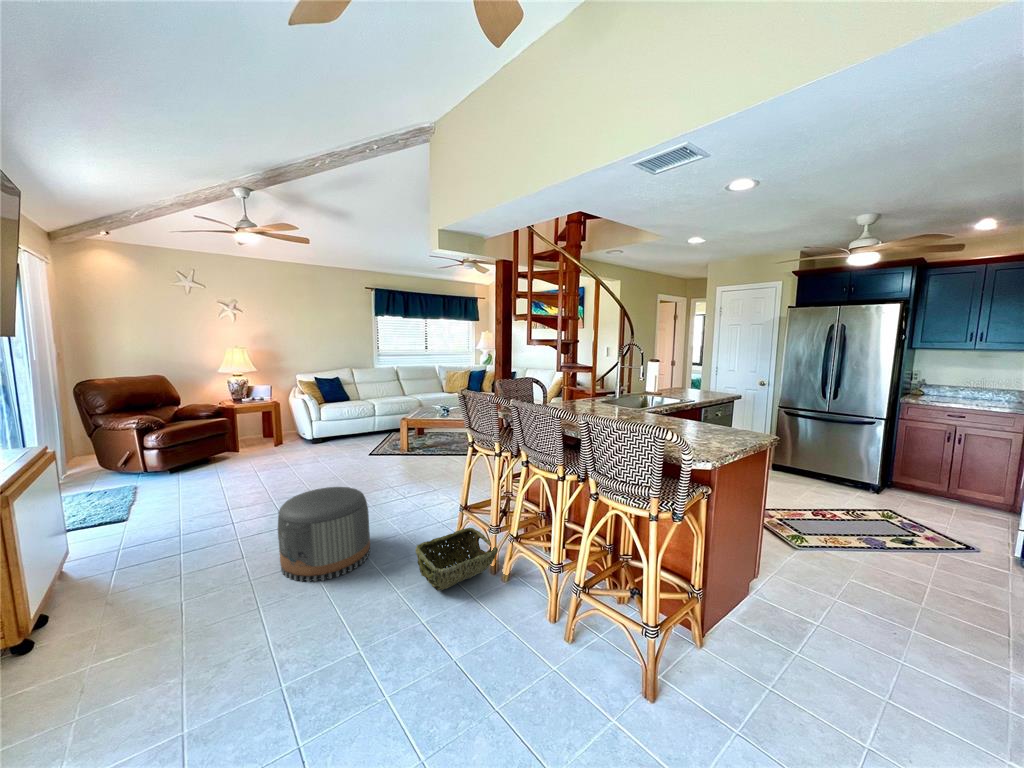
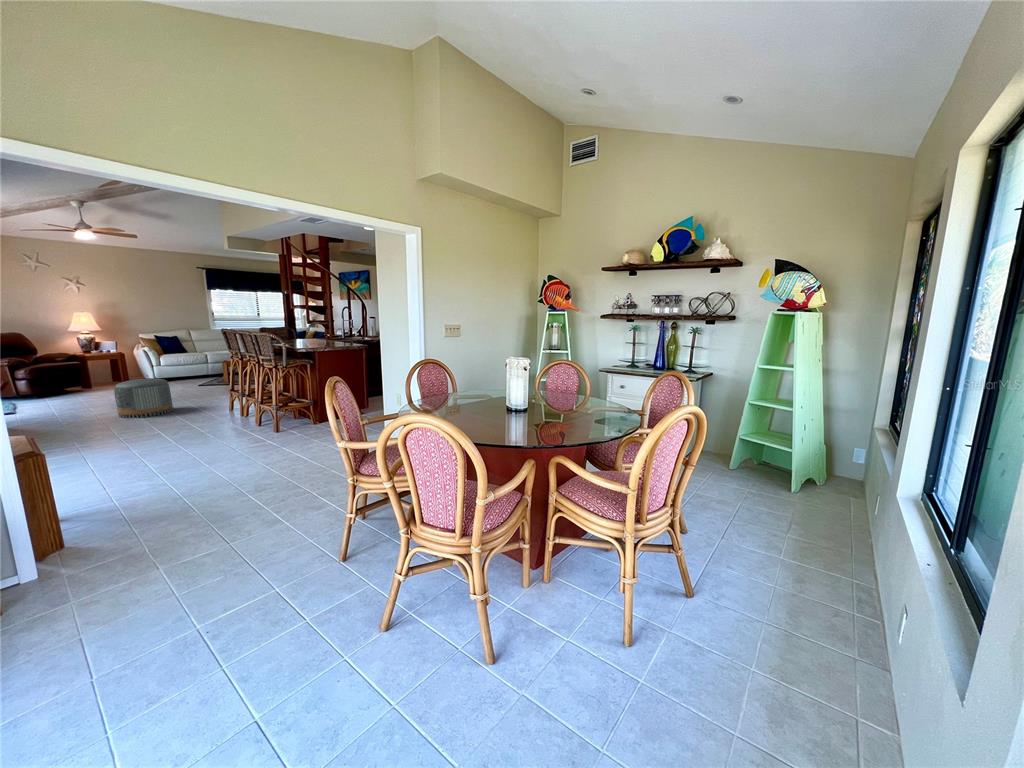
woven basket: present [415,528,498,591] -> none [190,394,237,415]

